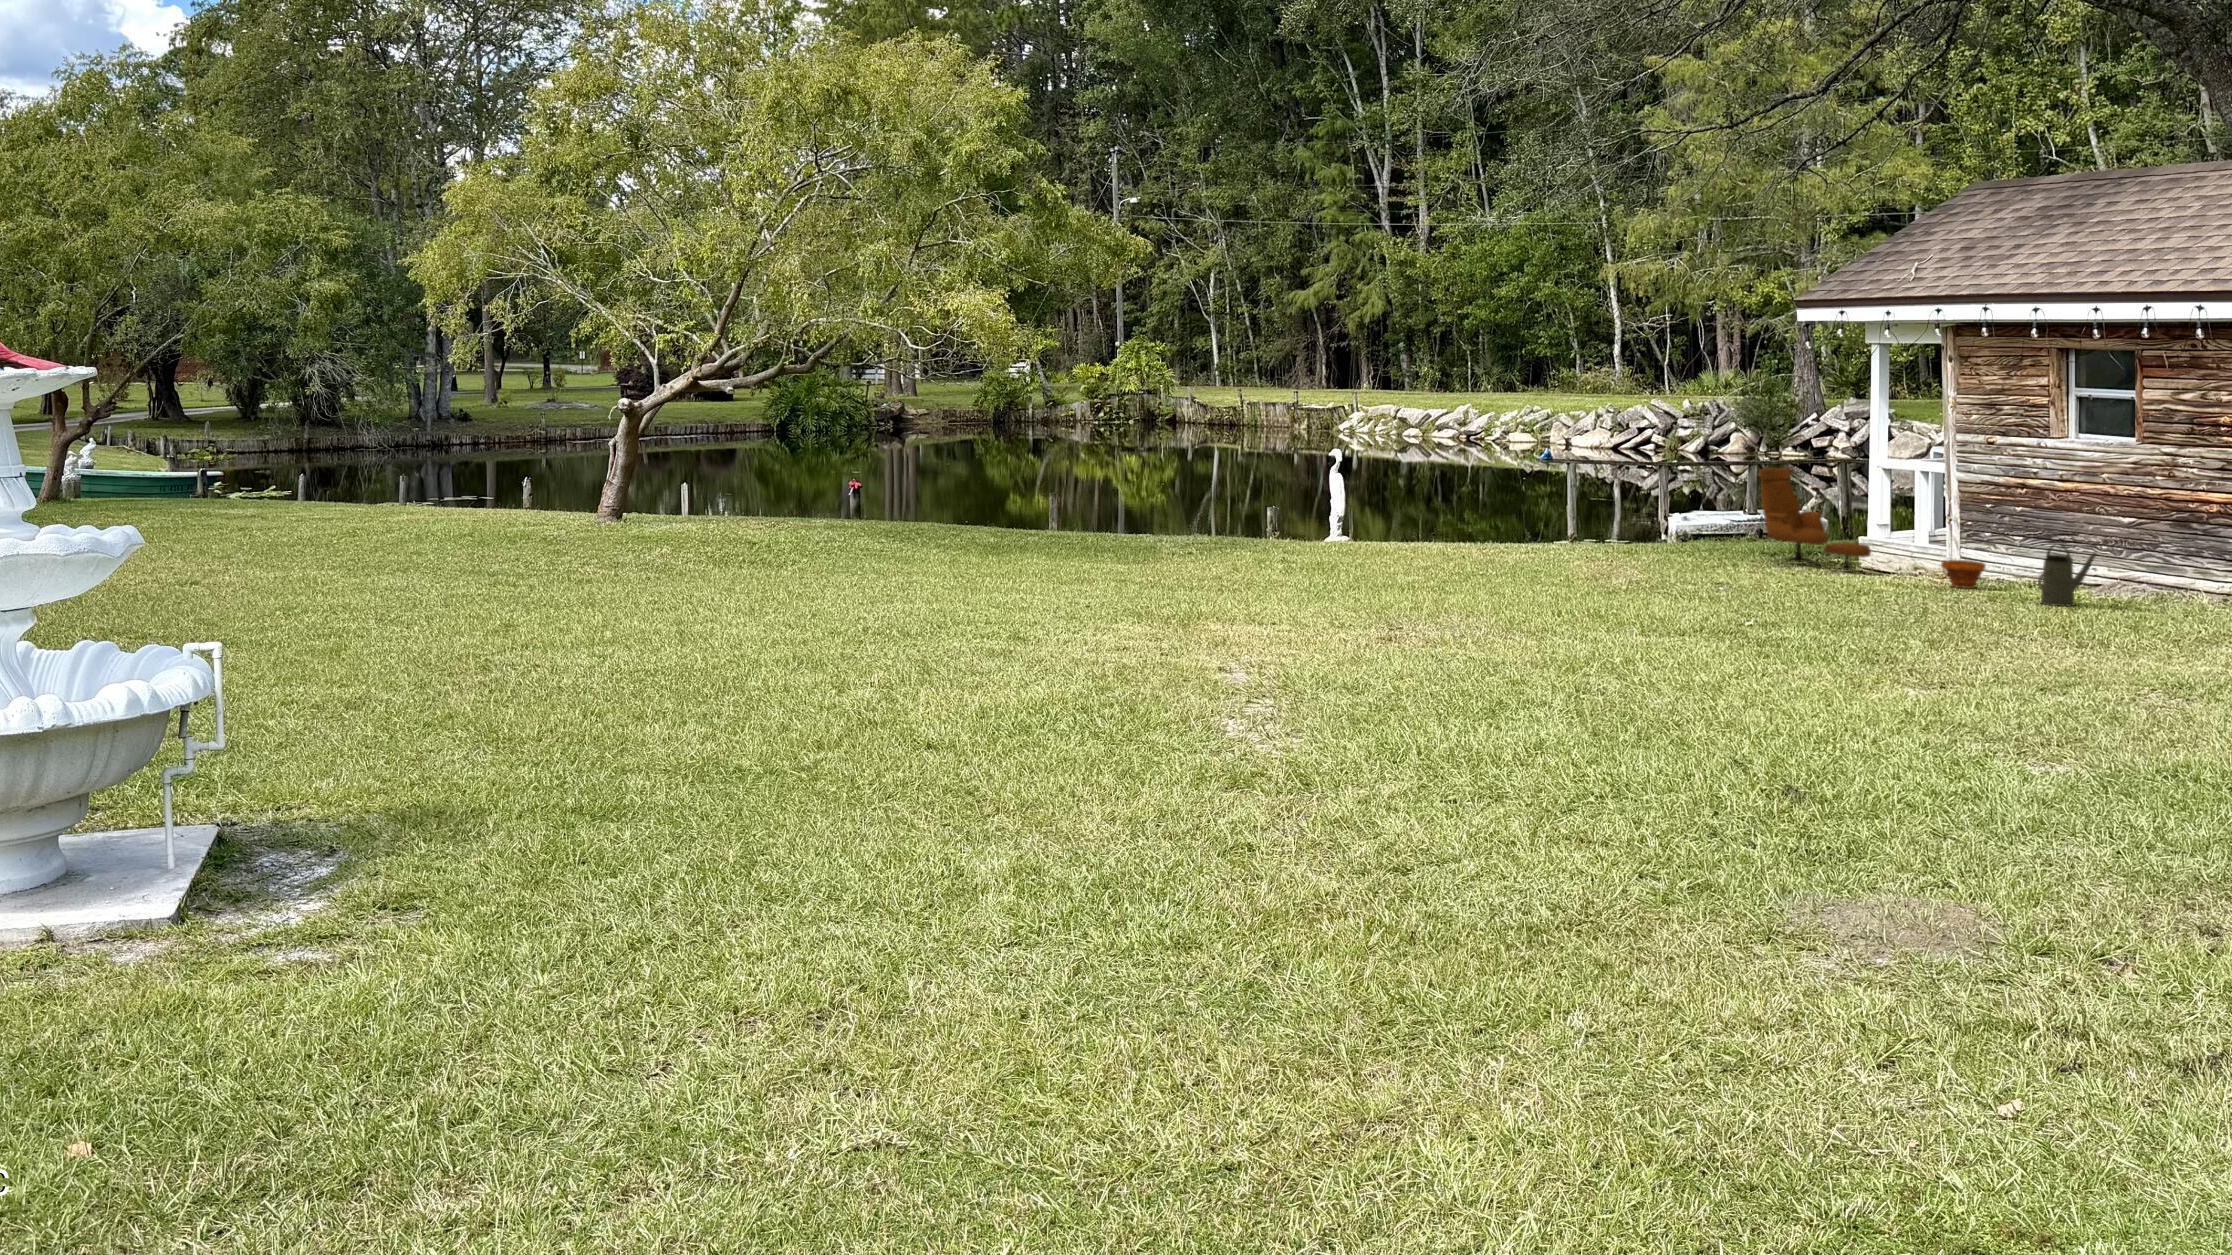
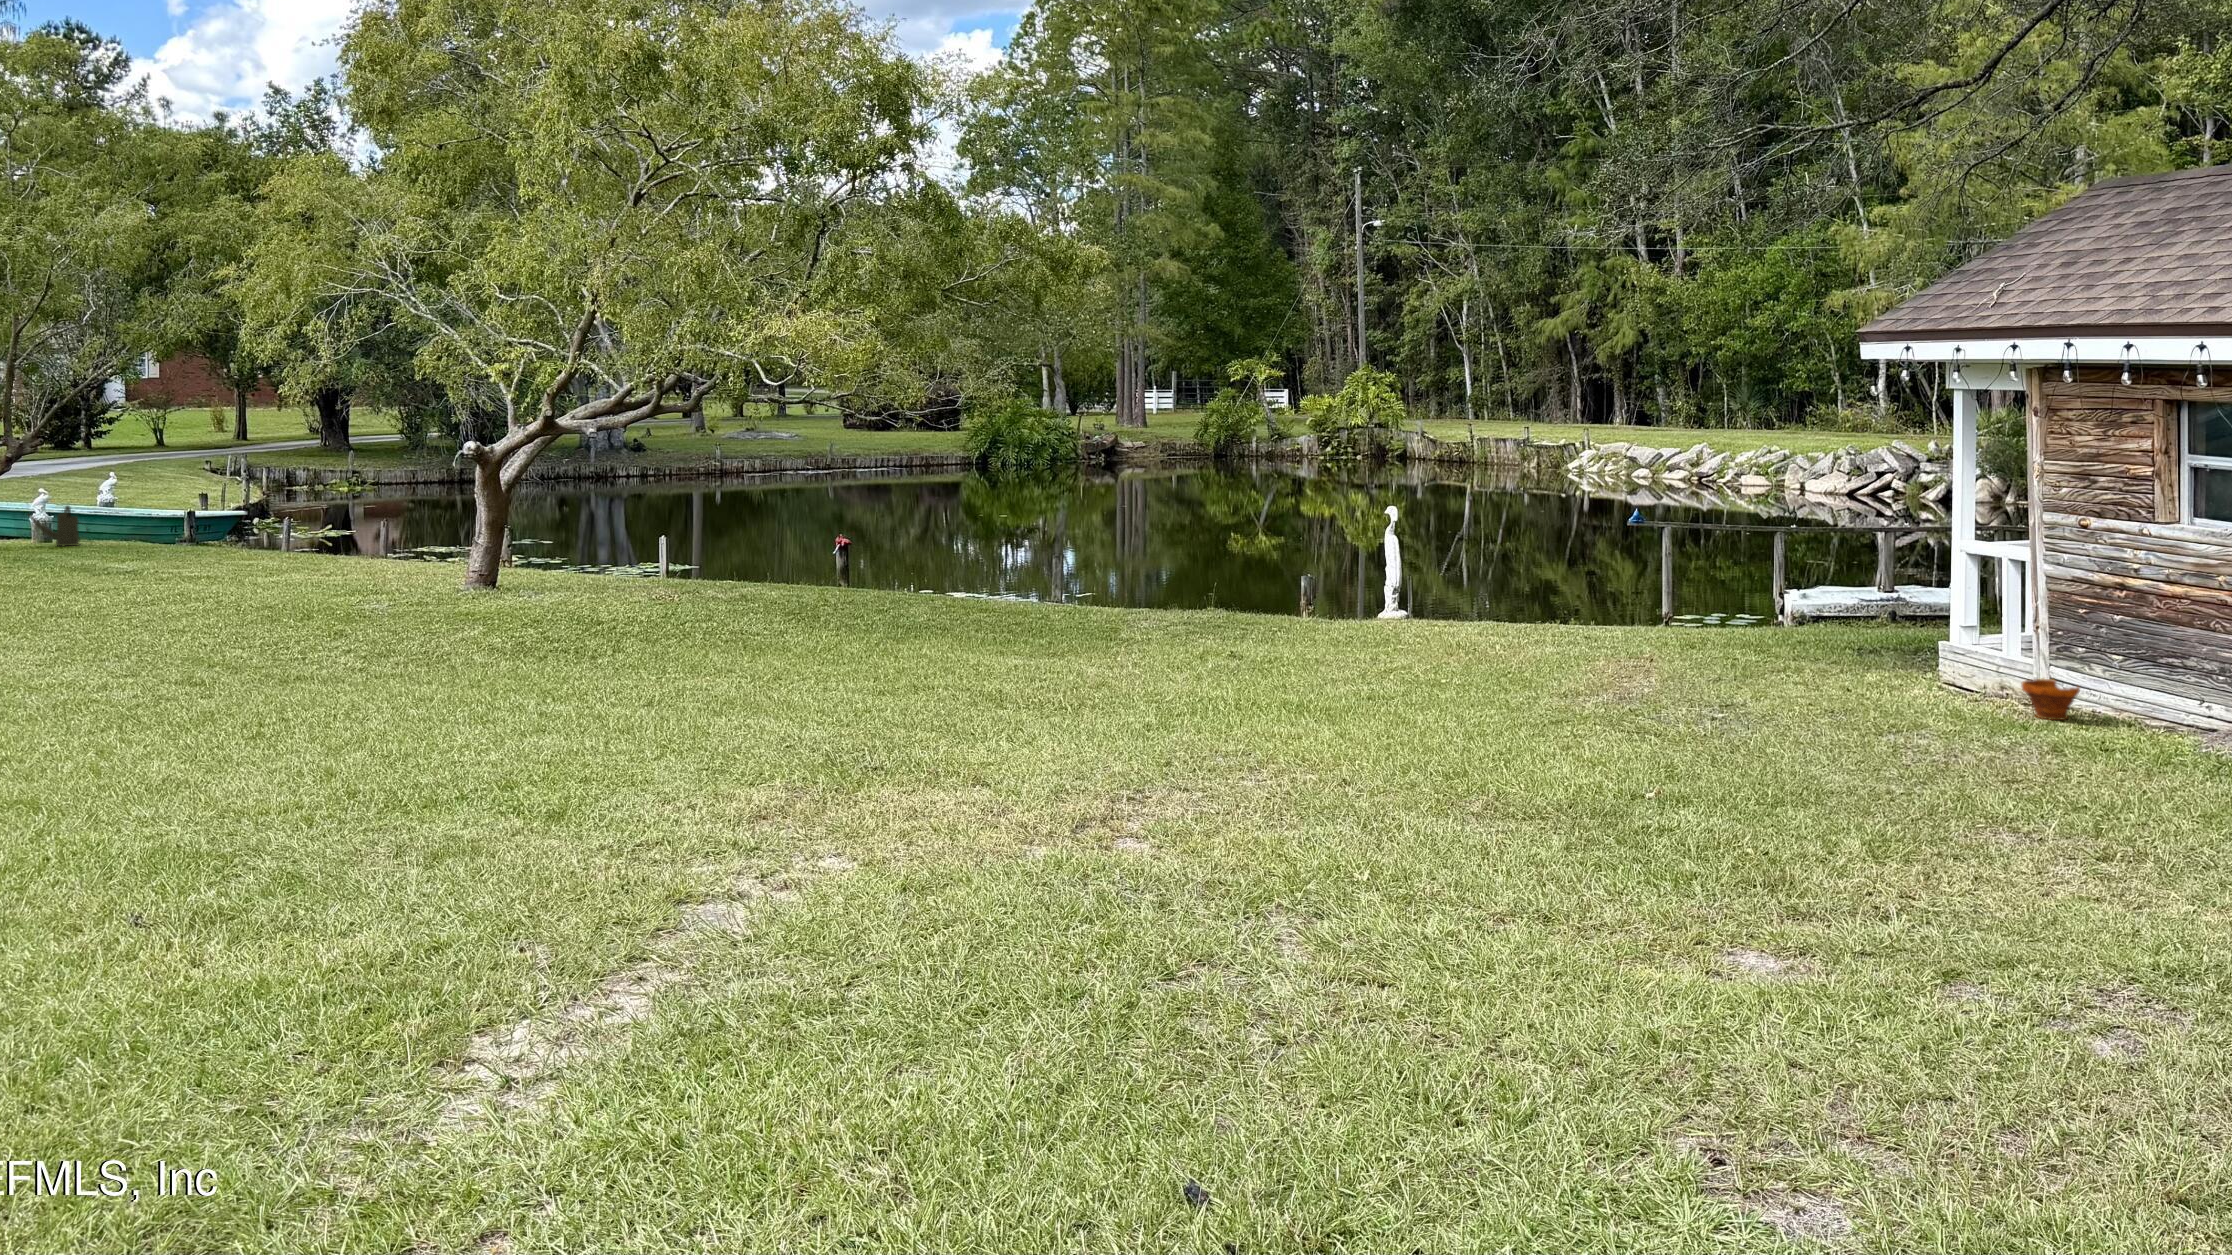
lounge chair: present [1759,468,1871,571] -> none [1821,547,1950,692]
watering can: present [2038,545,2096,606] -> present [28,505,87,546]

